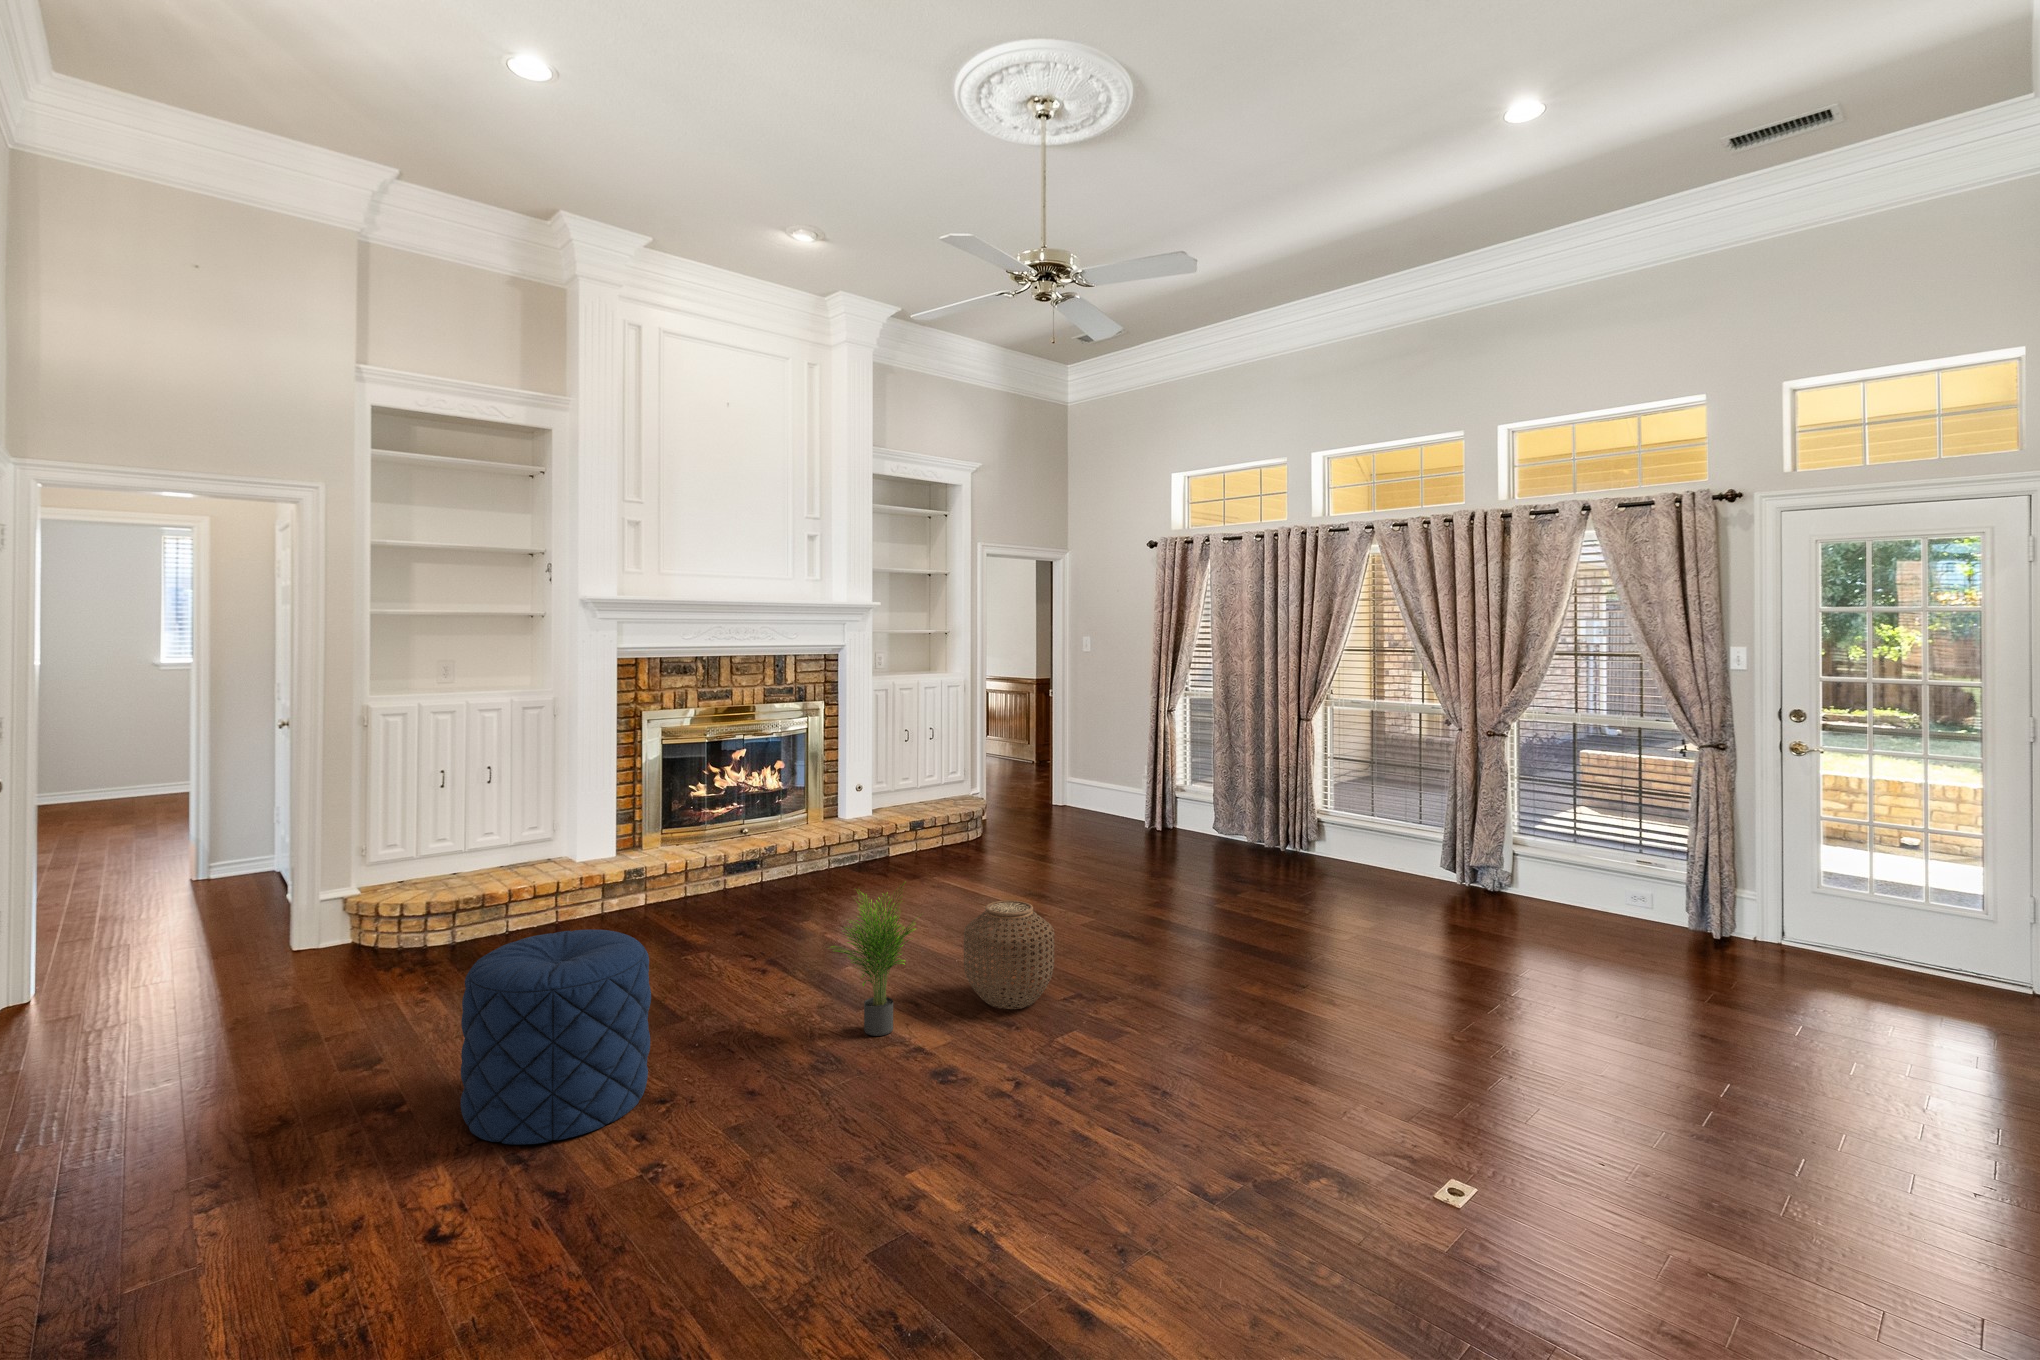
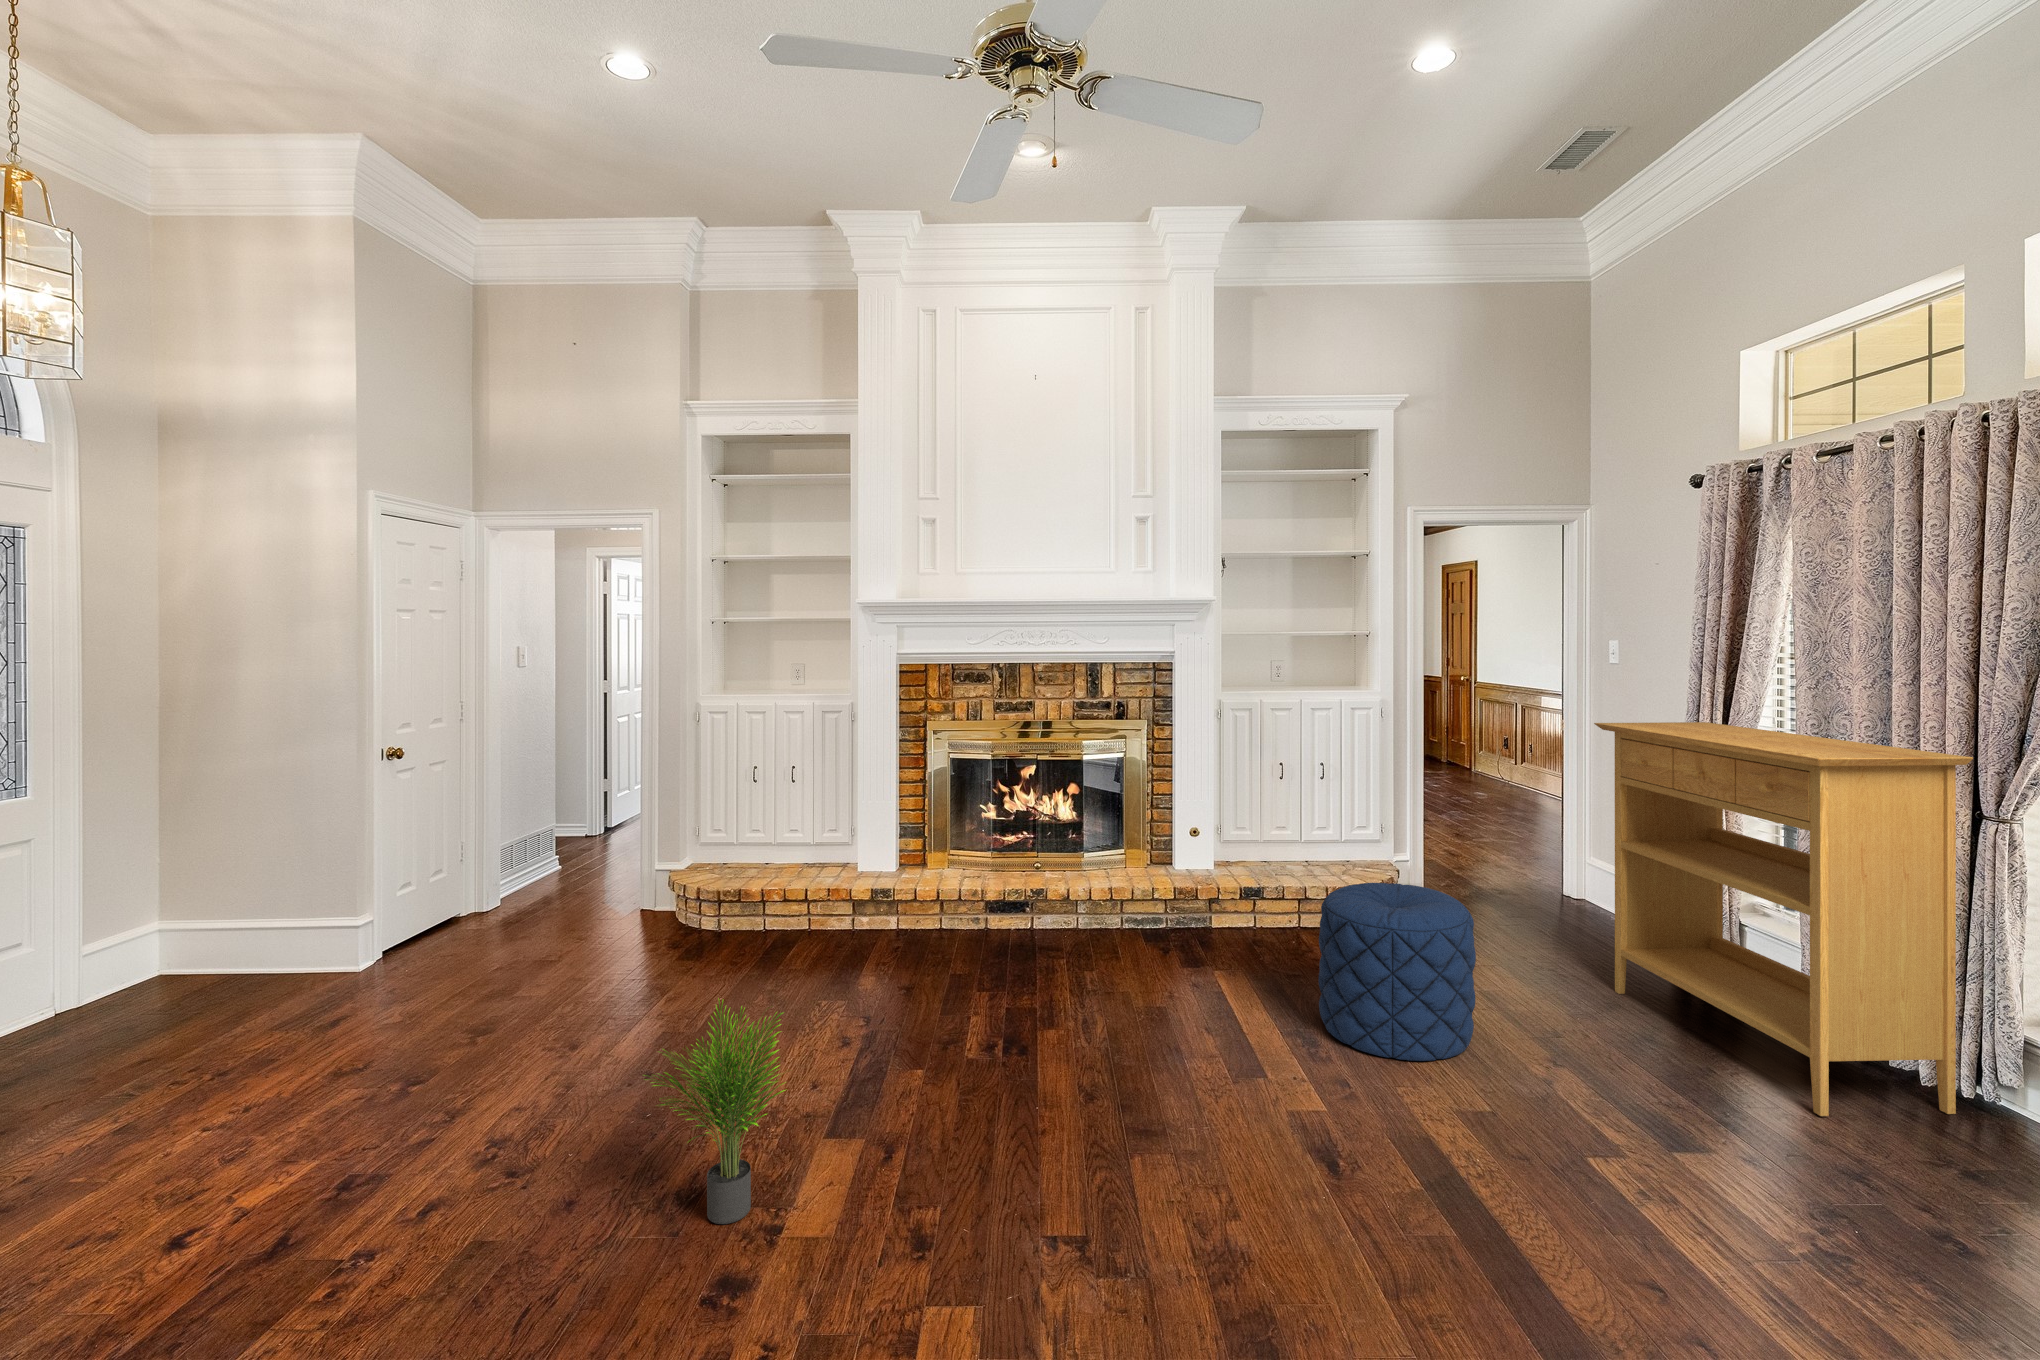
console table: none [1127,684,1300,866] -> present [1594,722,1973,1116]
woven basket: present [964,900,1054,1009] -> none [859,1070,1009,1269]
pouf: present [460,930,651,1145] -> present [1319,883,1476,1061]

